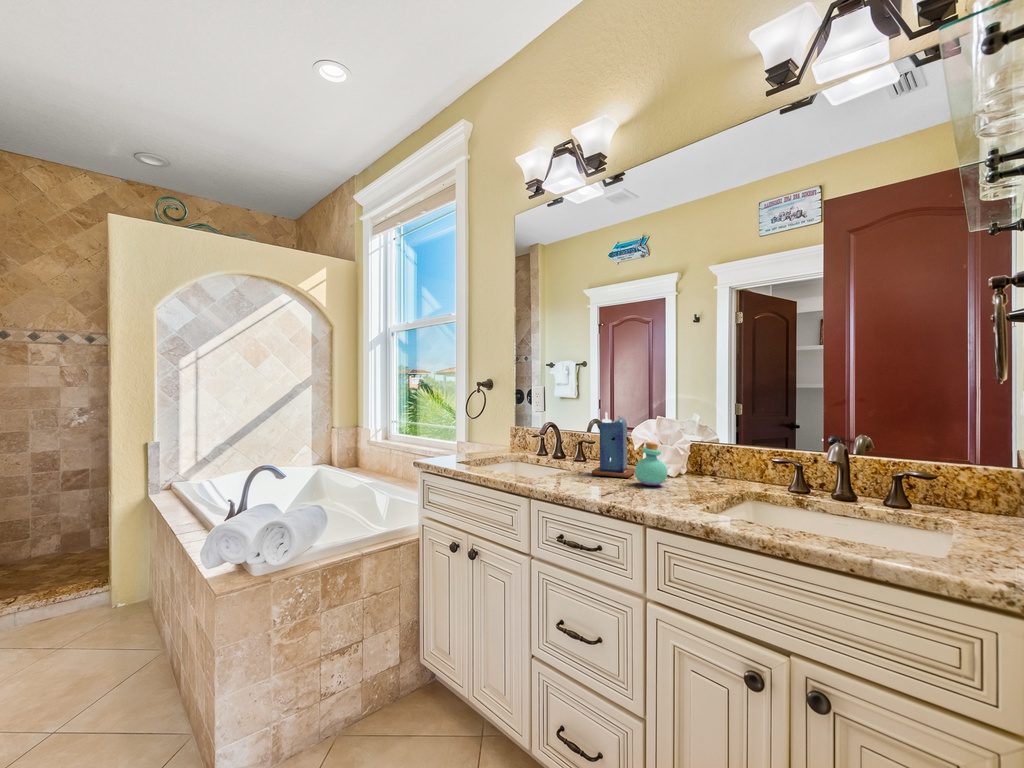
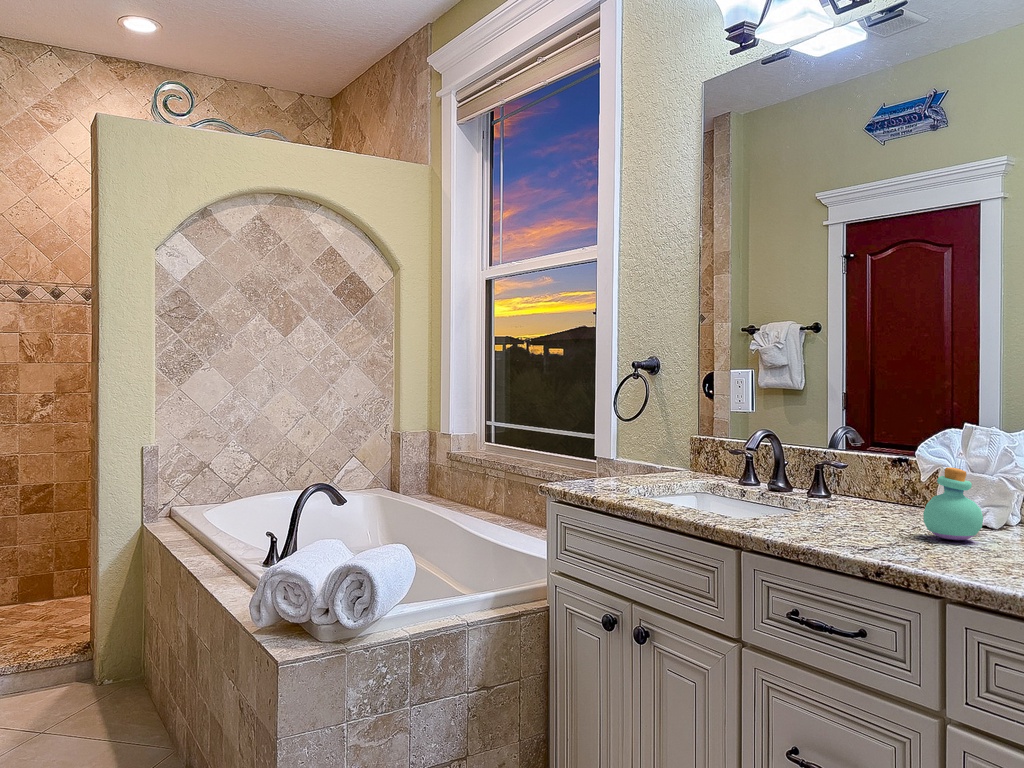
candle: present [592,412,635,478] -> none [844,415,920,526]

